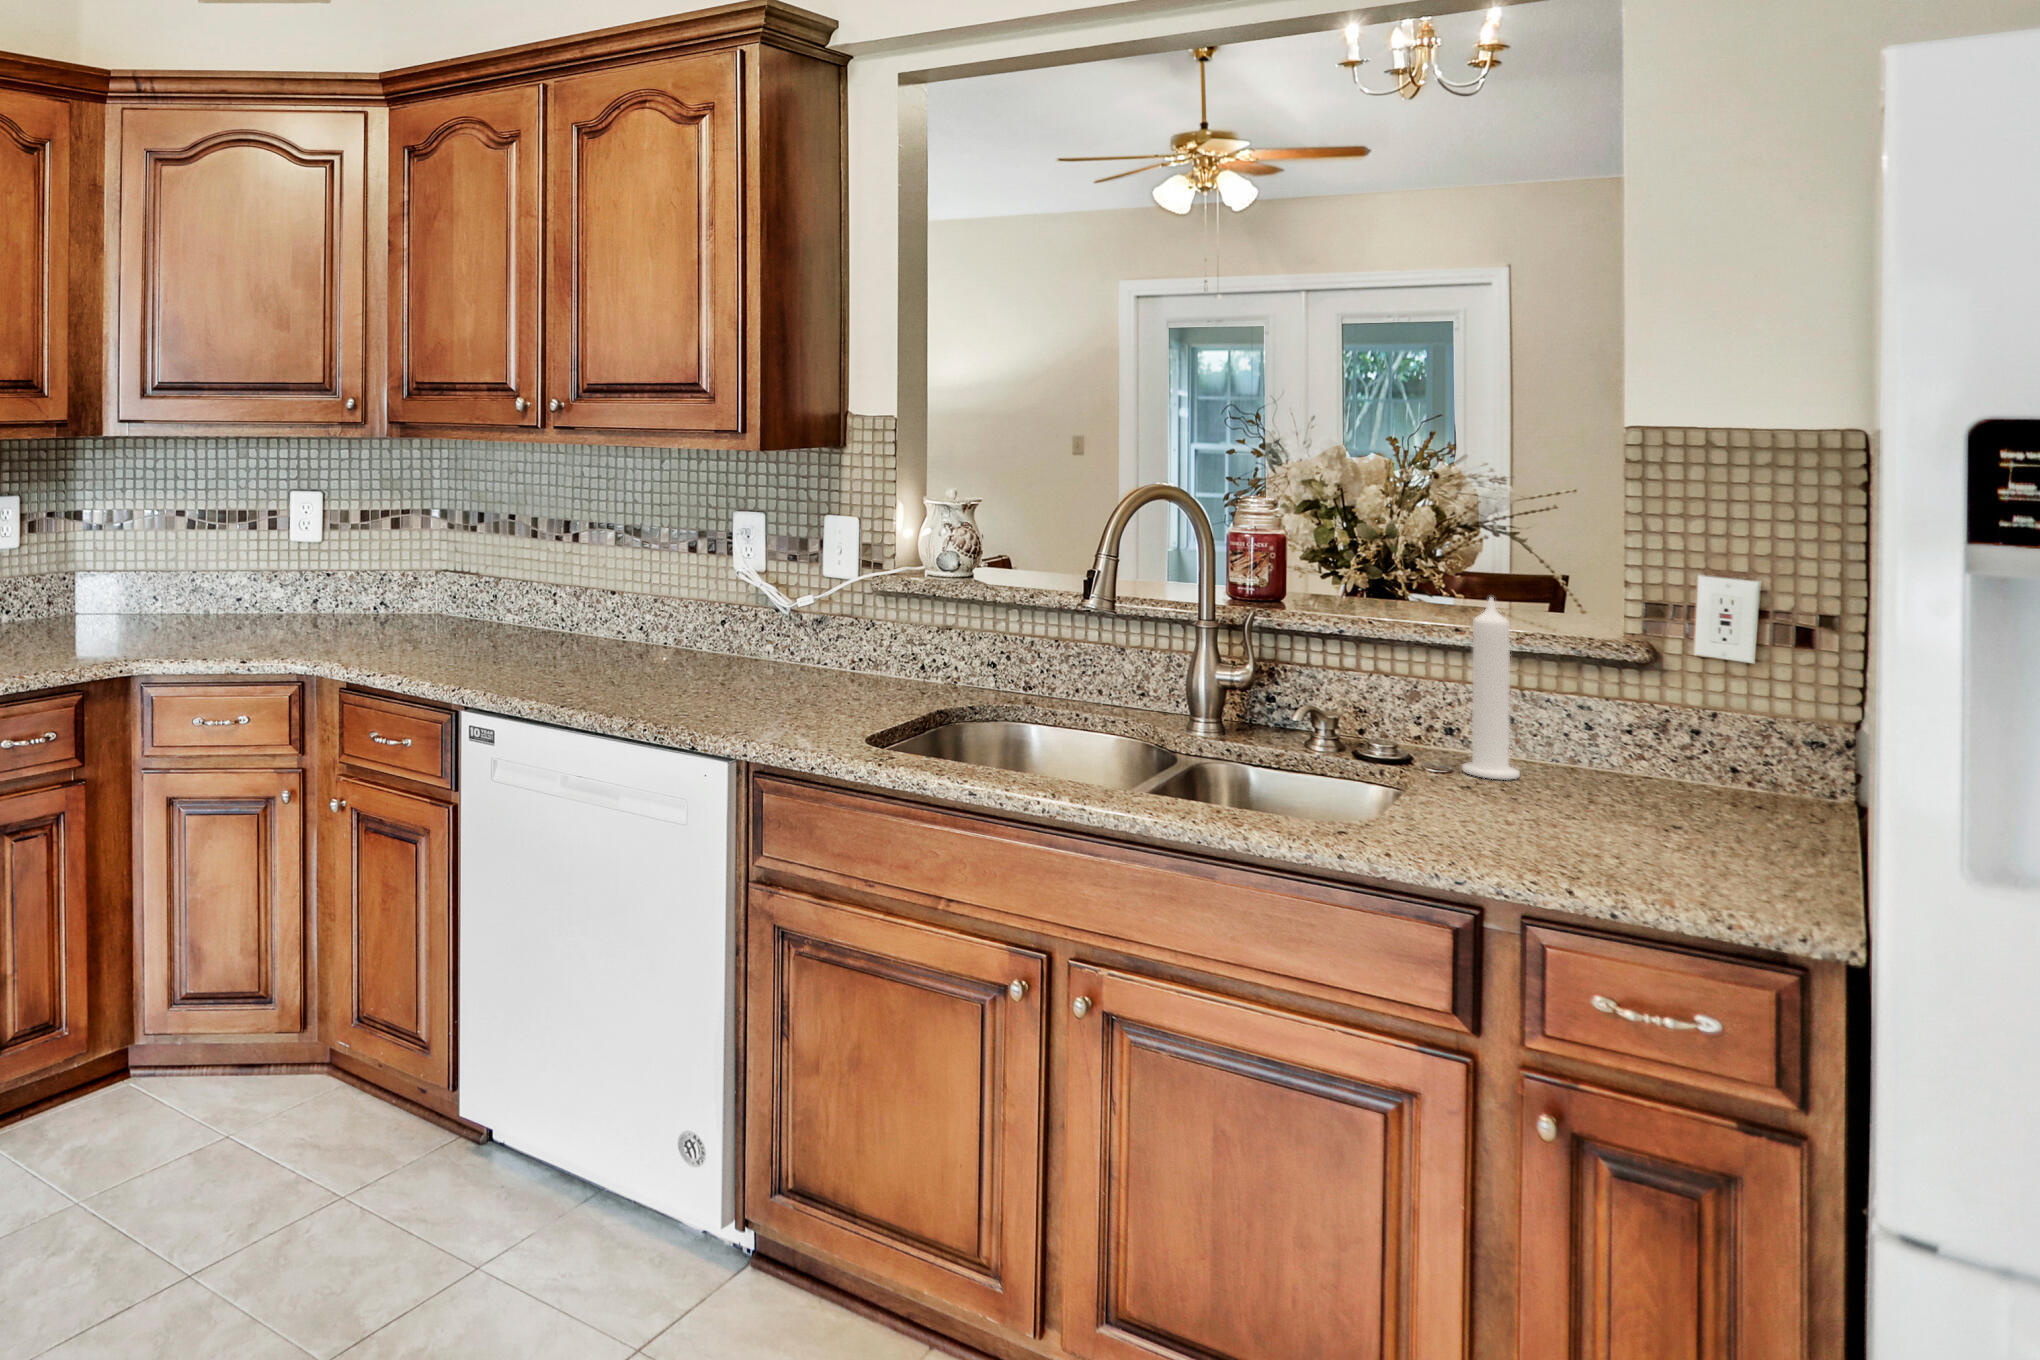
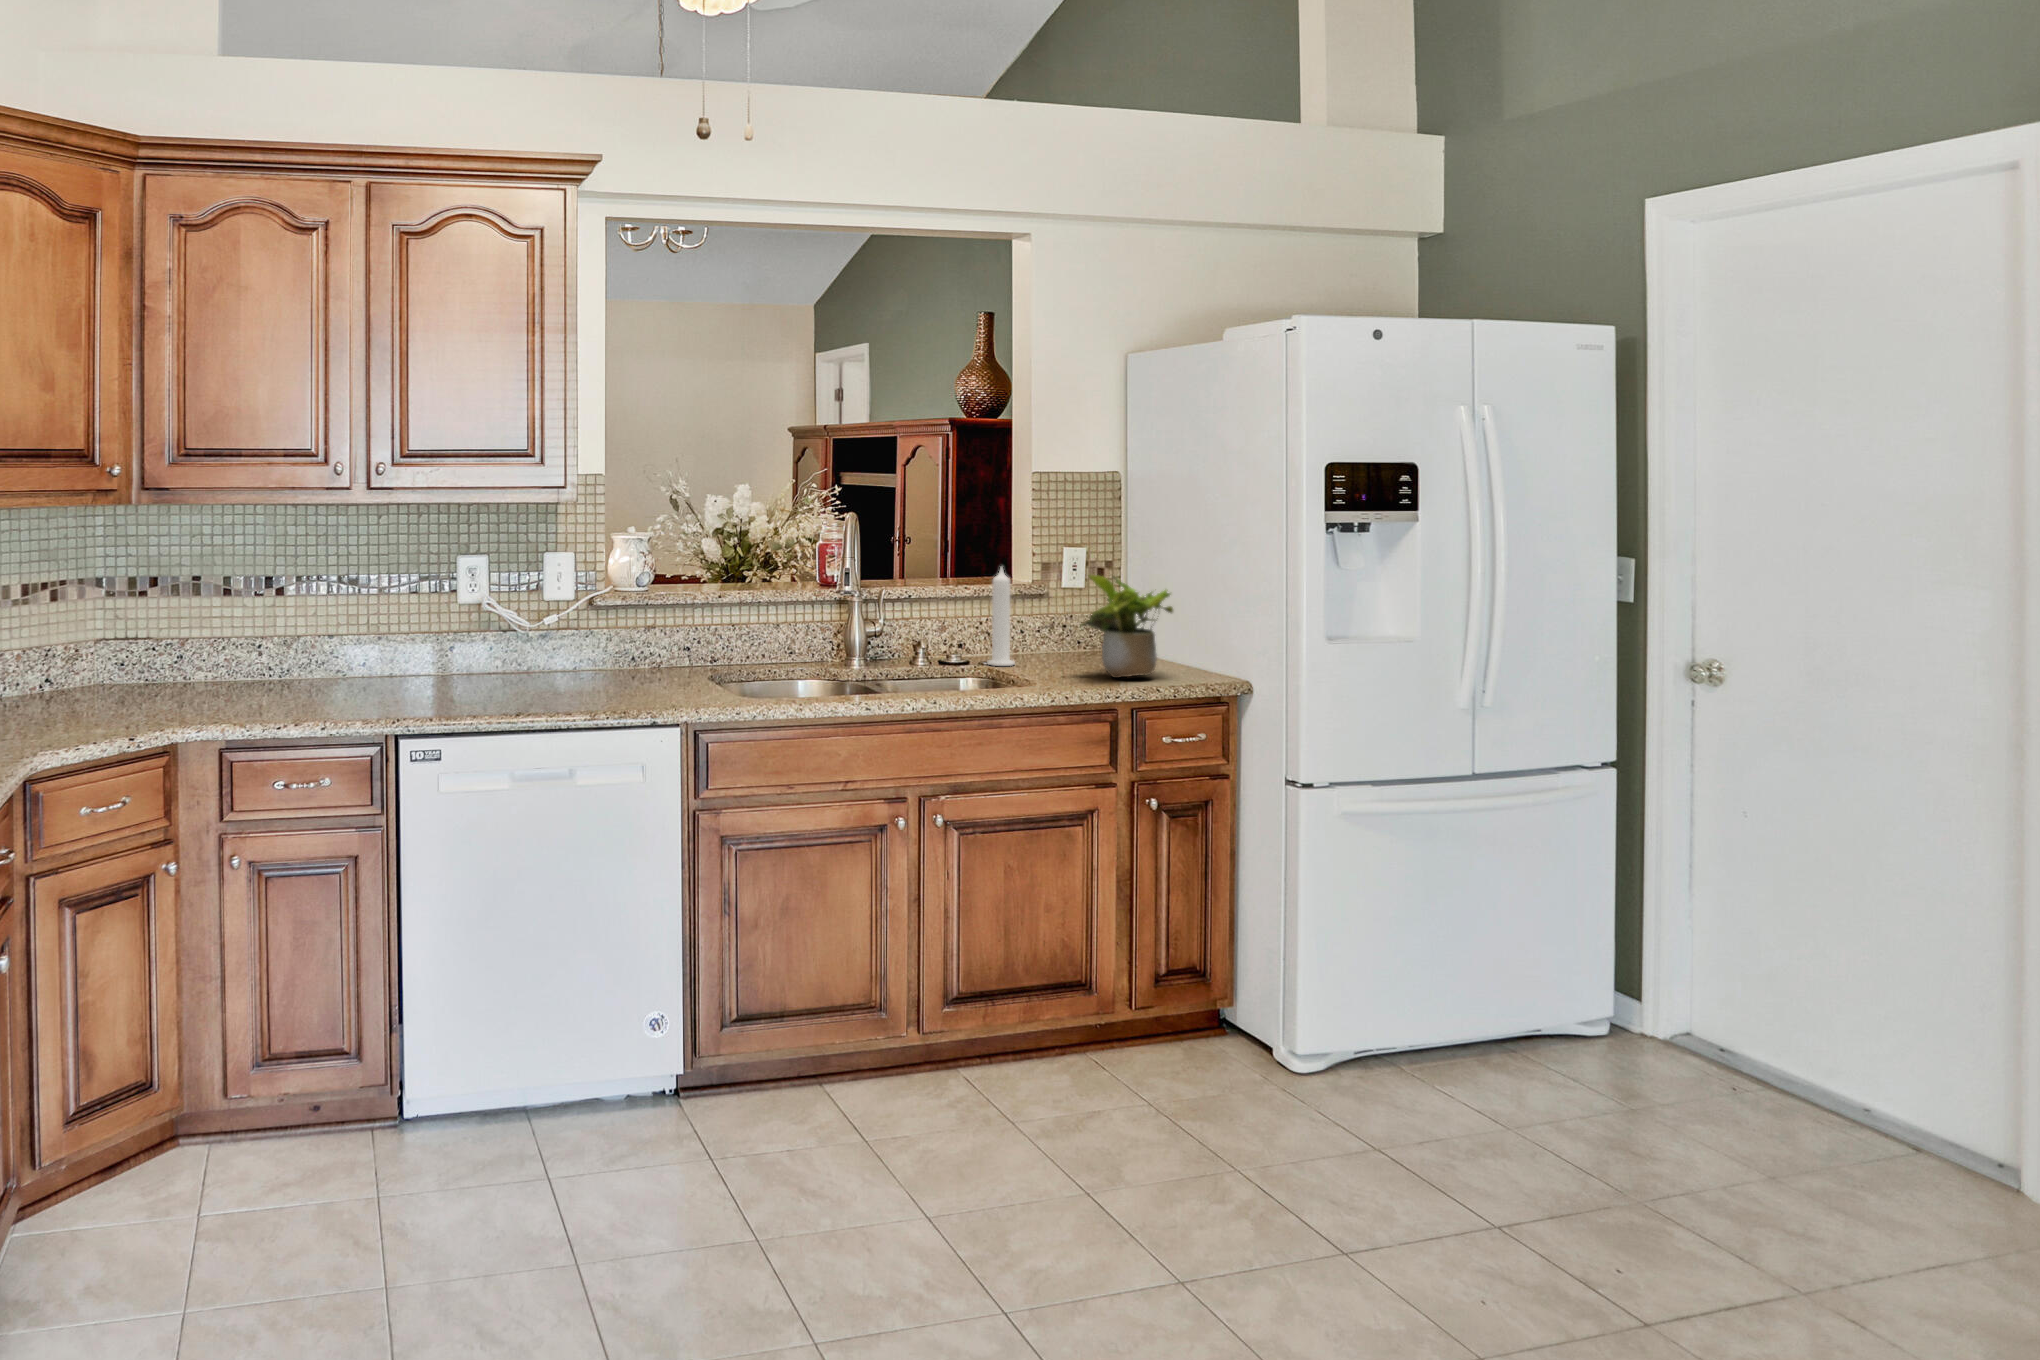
potted plant: none [1523,628,1791,850] -> present [1081,574,1173,678]

